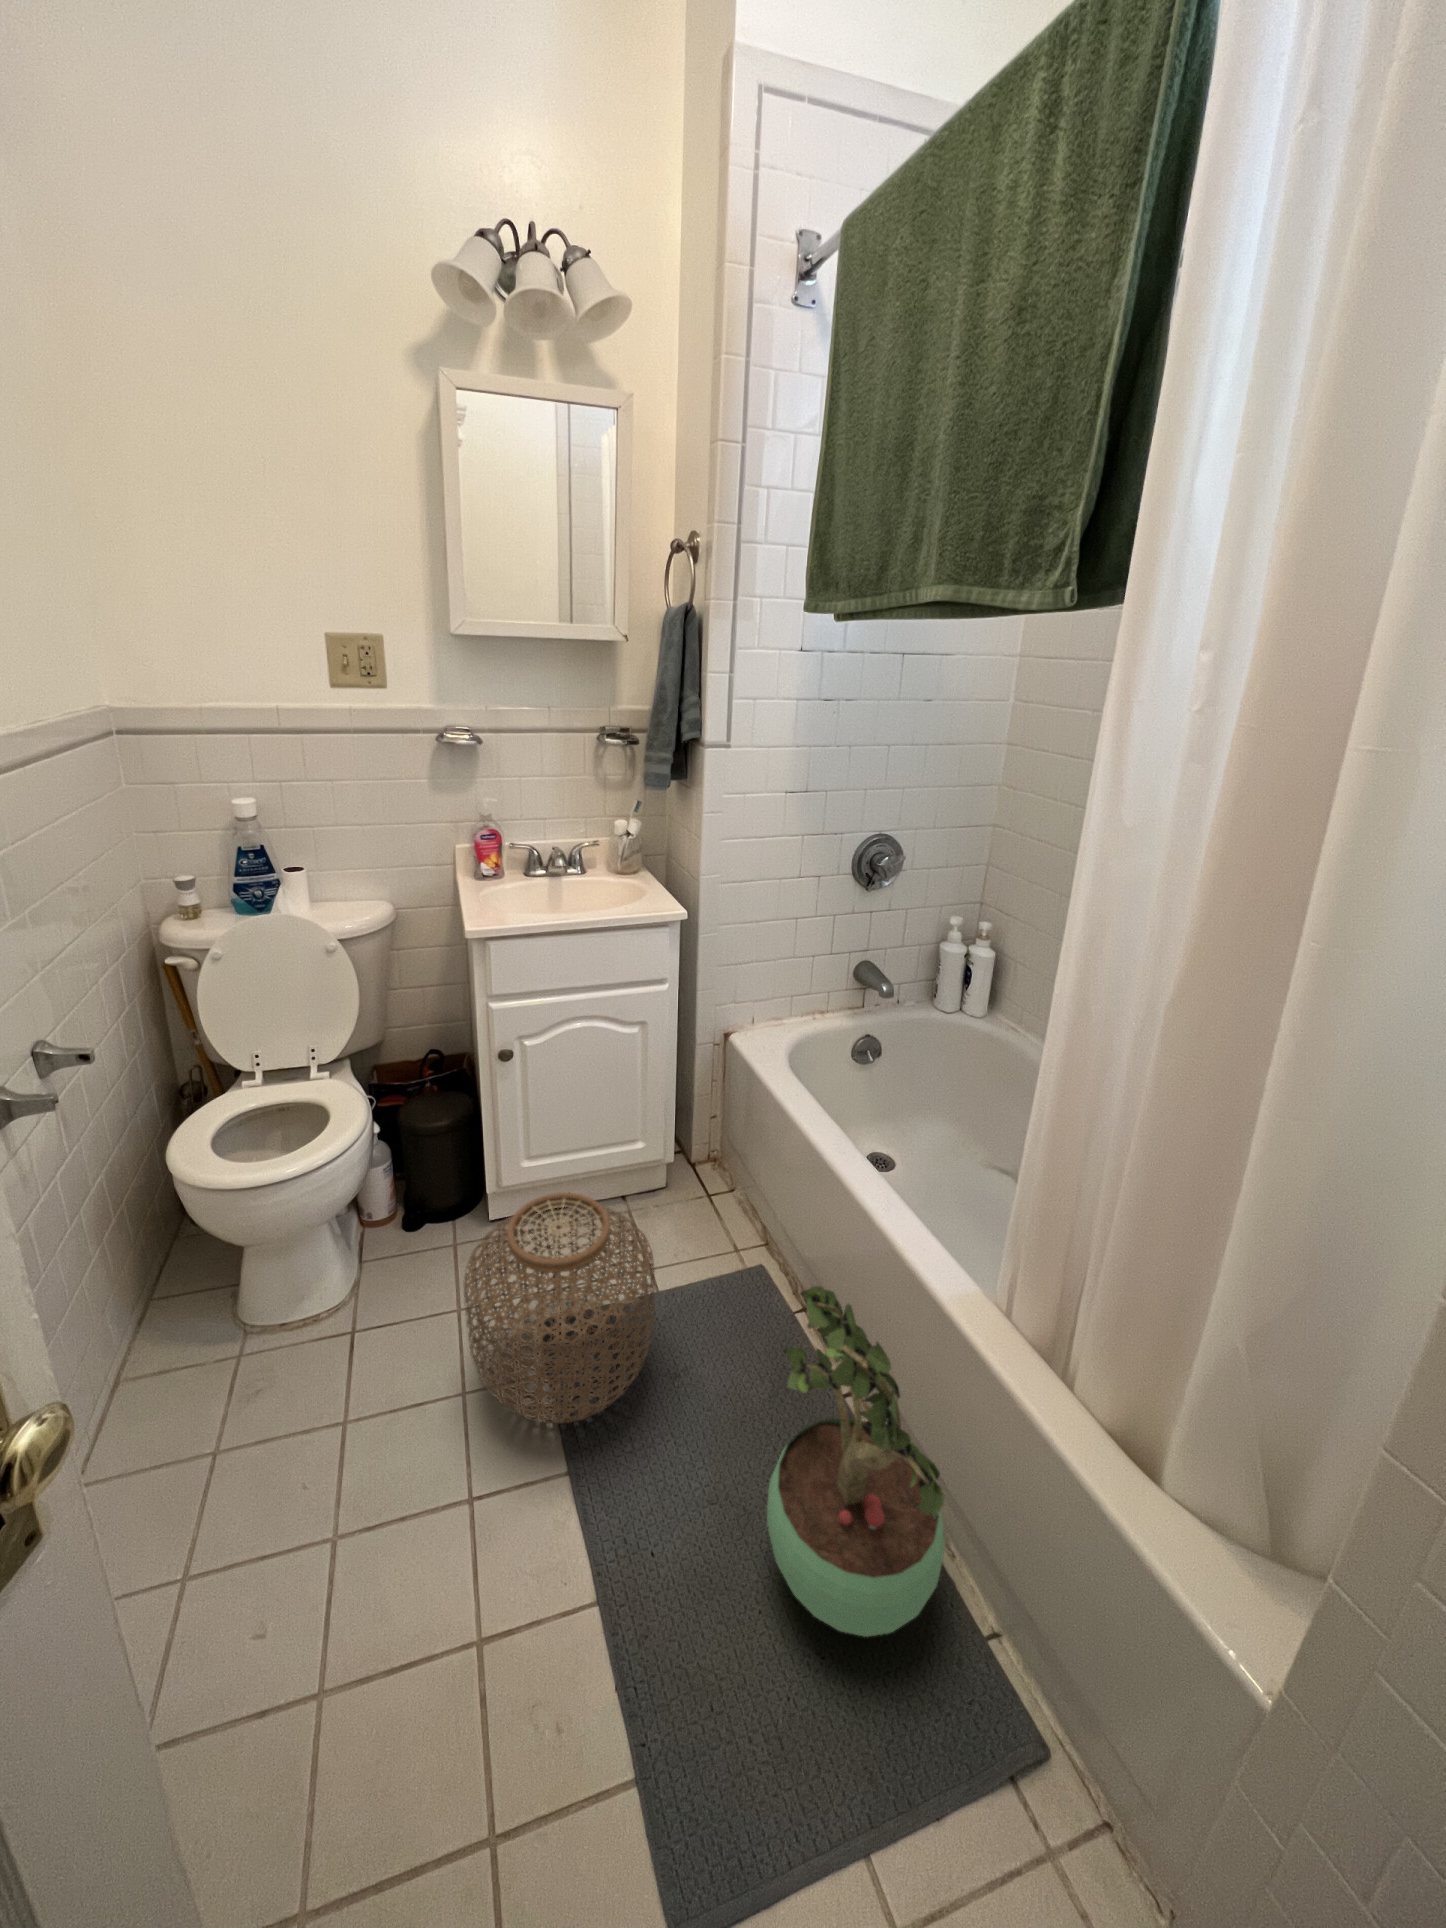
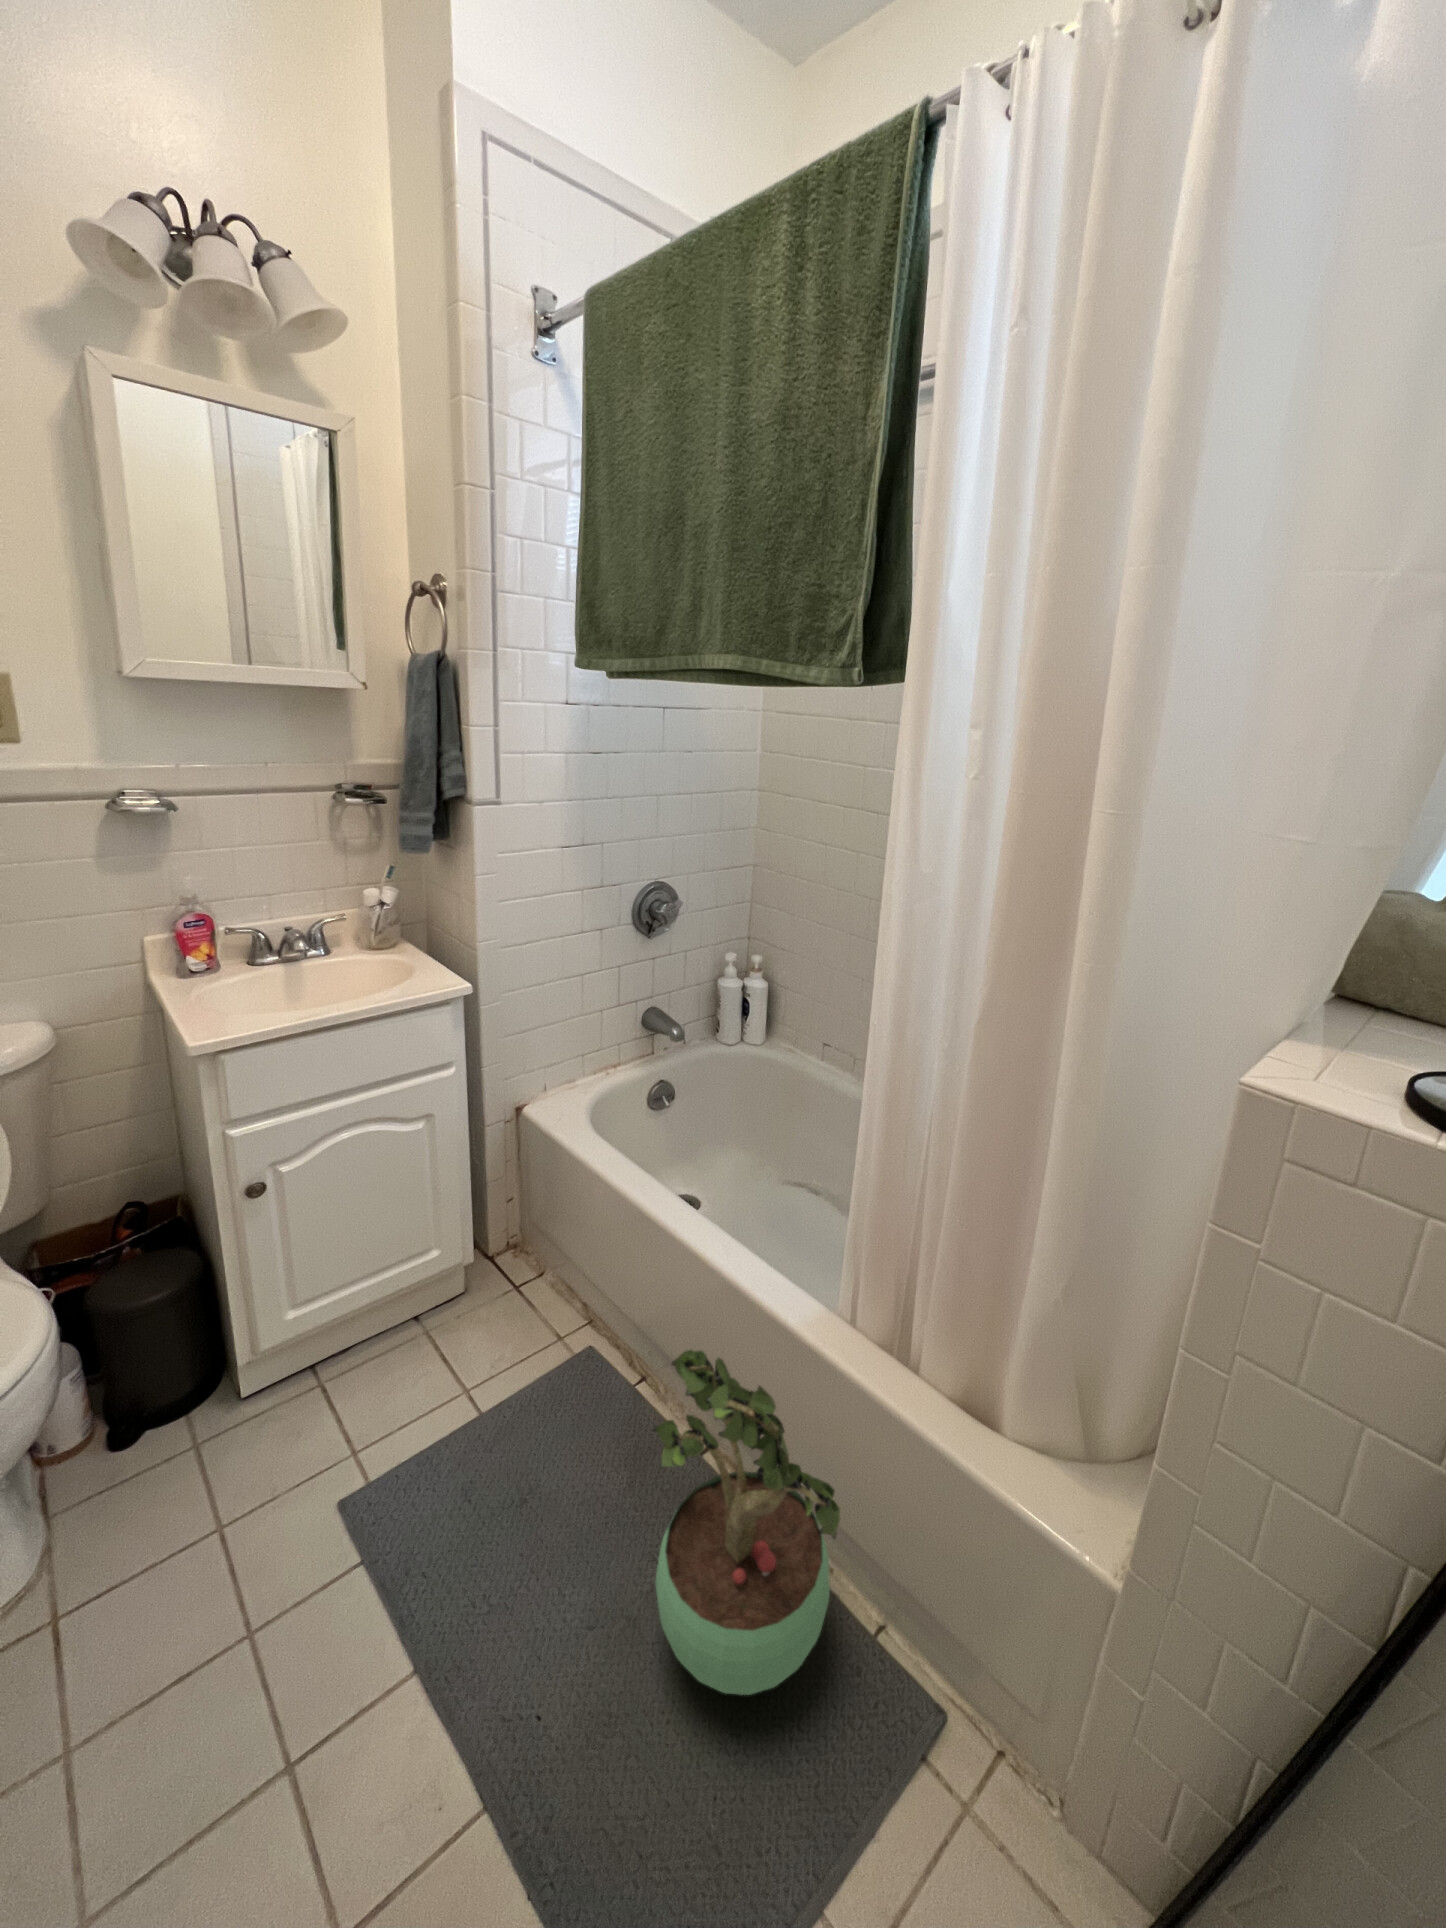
woven basket: present [464,1193,655,1423] -> none [240,1333,492,1629]

